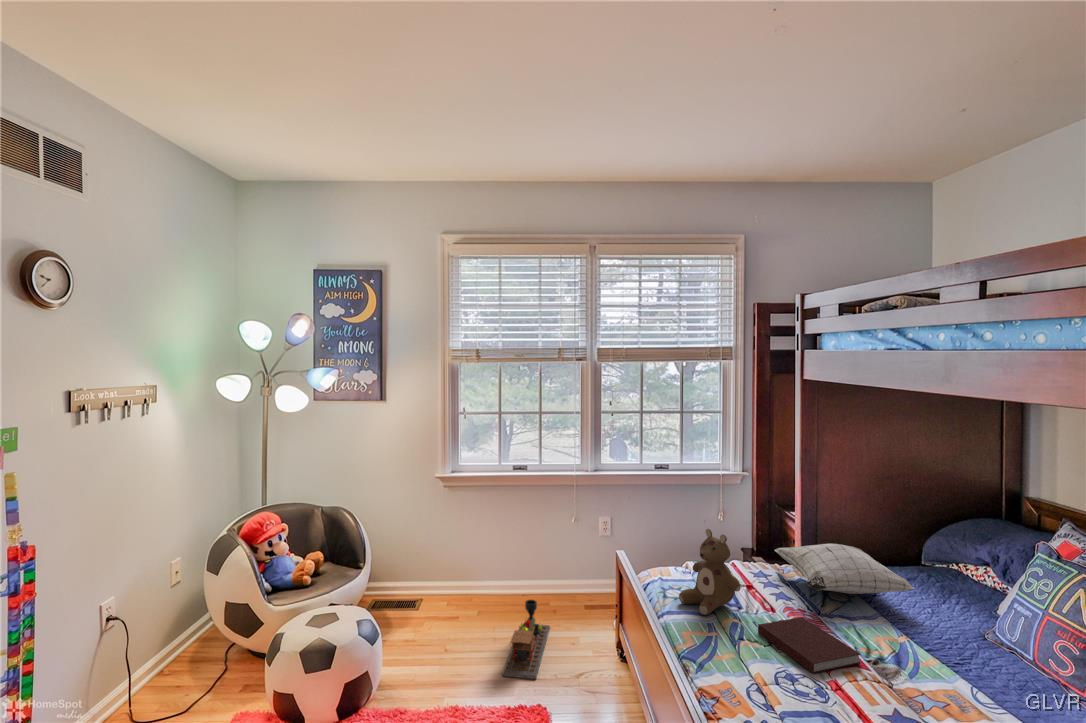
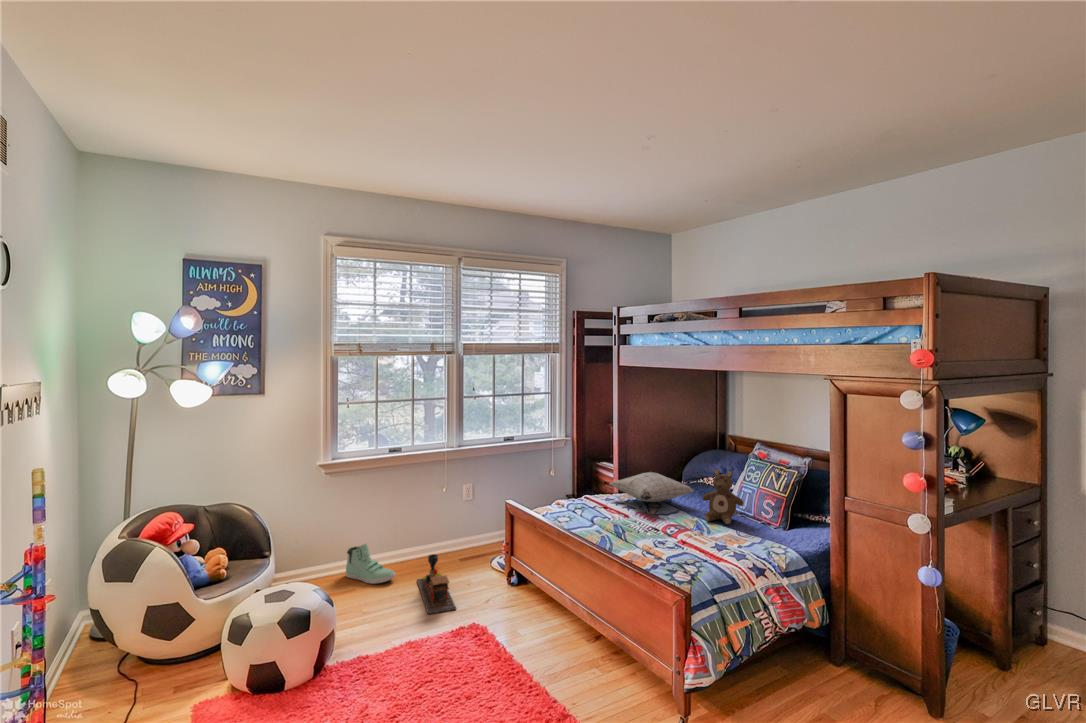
stuffed bear: present [679,529,741,615] -> present [702,469,744,524]
sneaker: none [457,569,501,618] -> present [346,544,395,584]
notebook: present [758,617,860,673] -> none [624,516,684,540]

